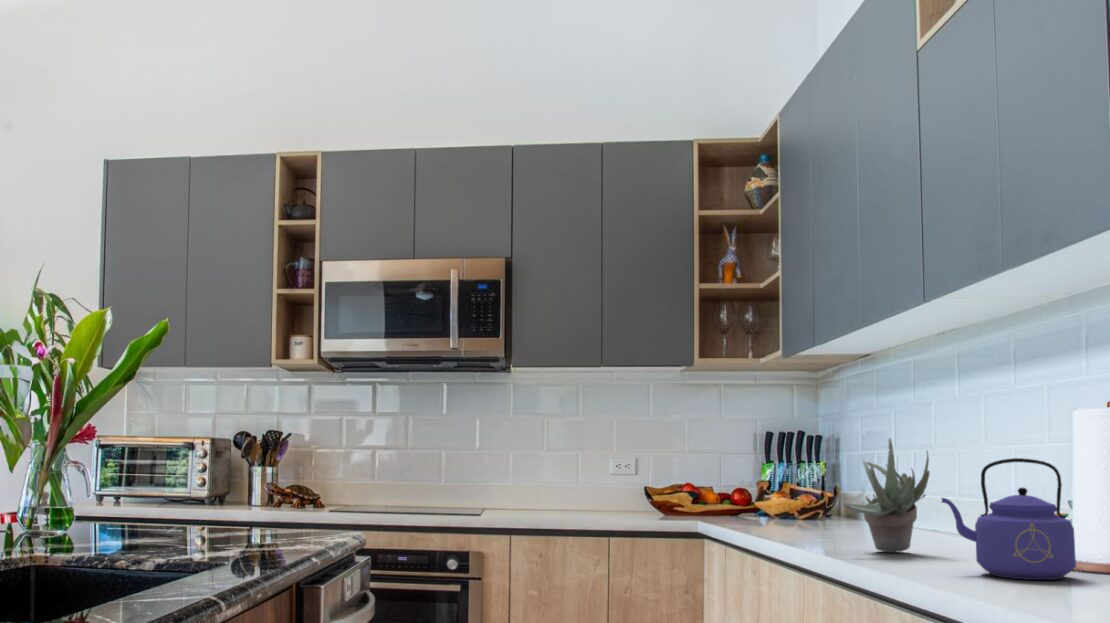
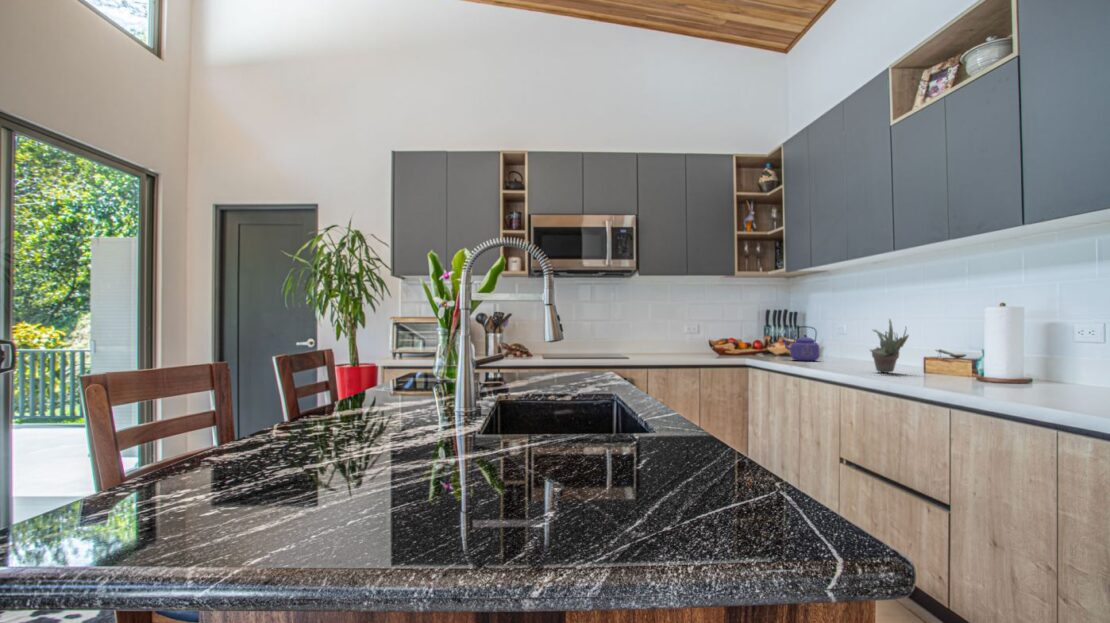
kettle: present [942,458,1076,580] -> present [782,326,819,361]

